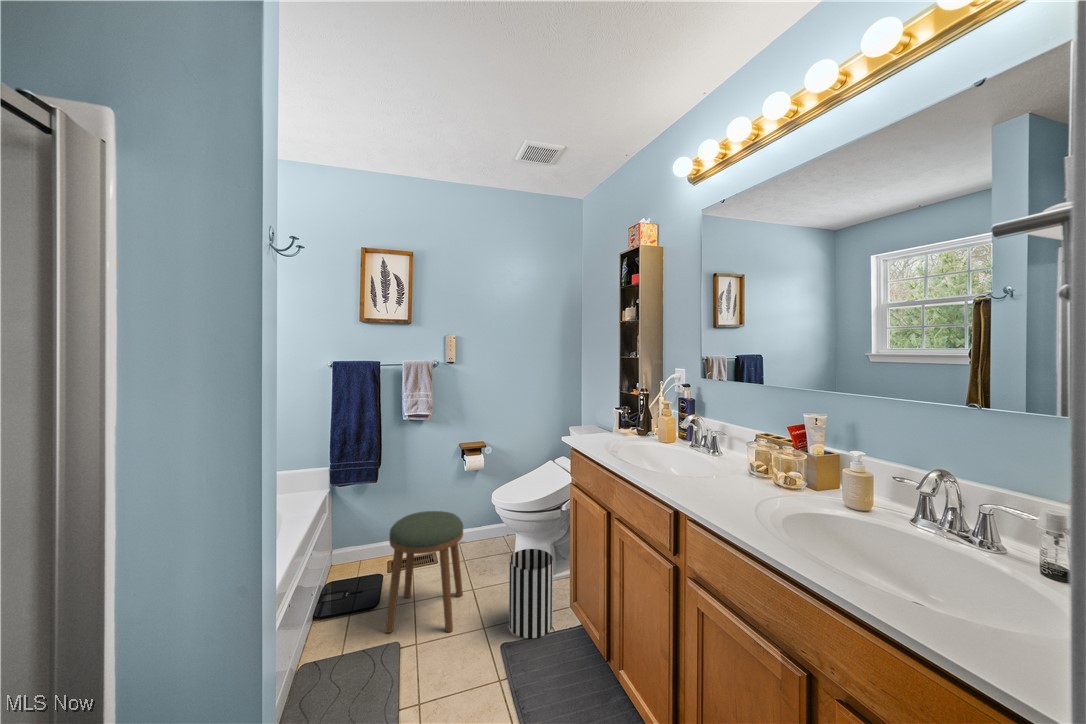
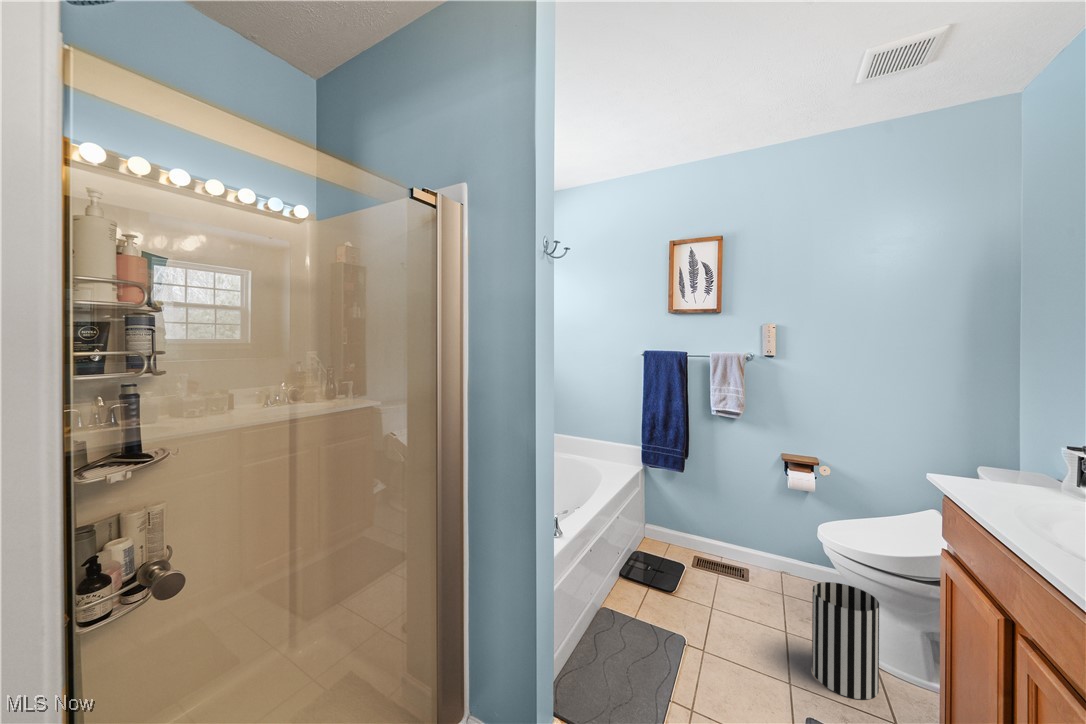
stool: present [385,511,463,633] -> none [674,508,765,643]

